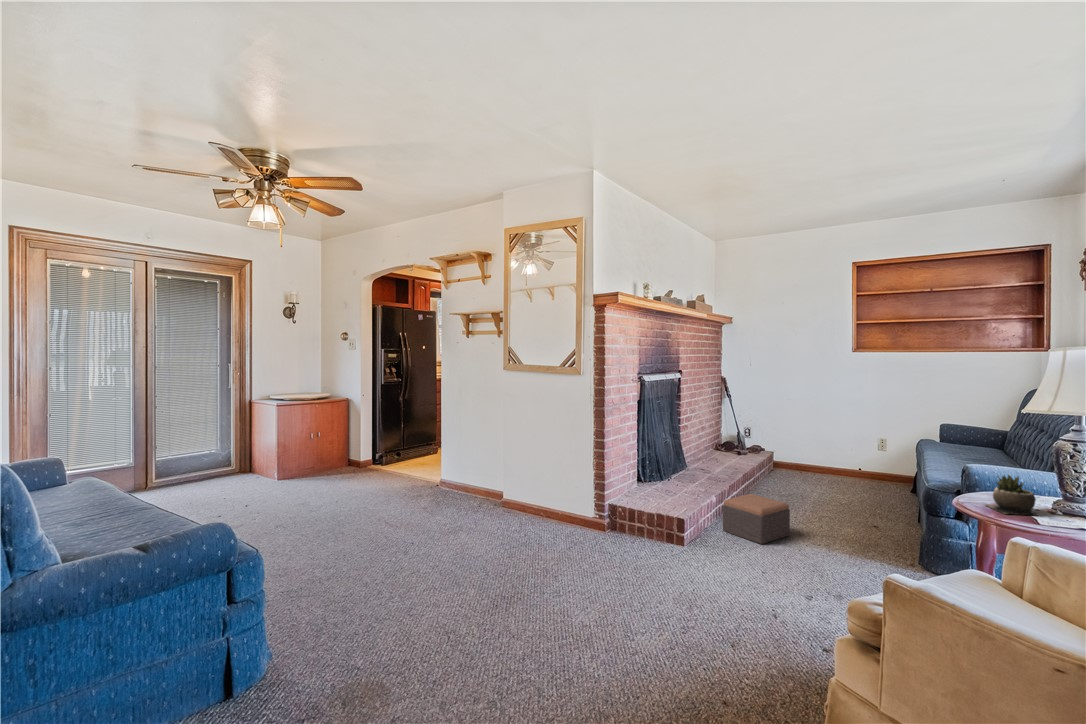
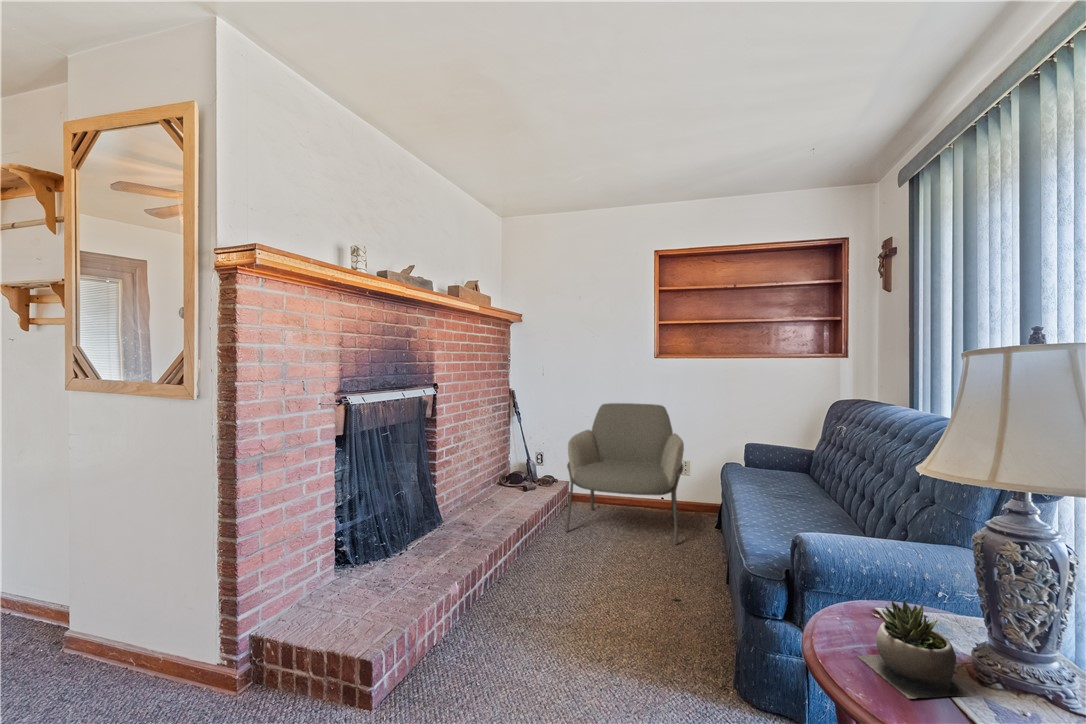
armchair: none [776,389,881,499] -> present [566,403,684,544]
footstool: present [723,494,790,544] -> none [459,577,559,679]

